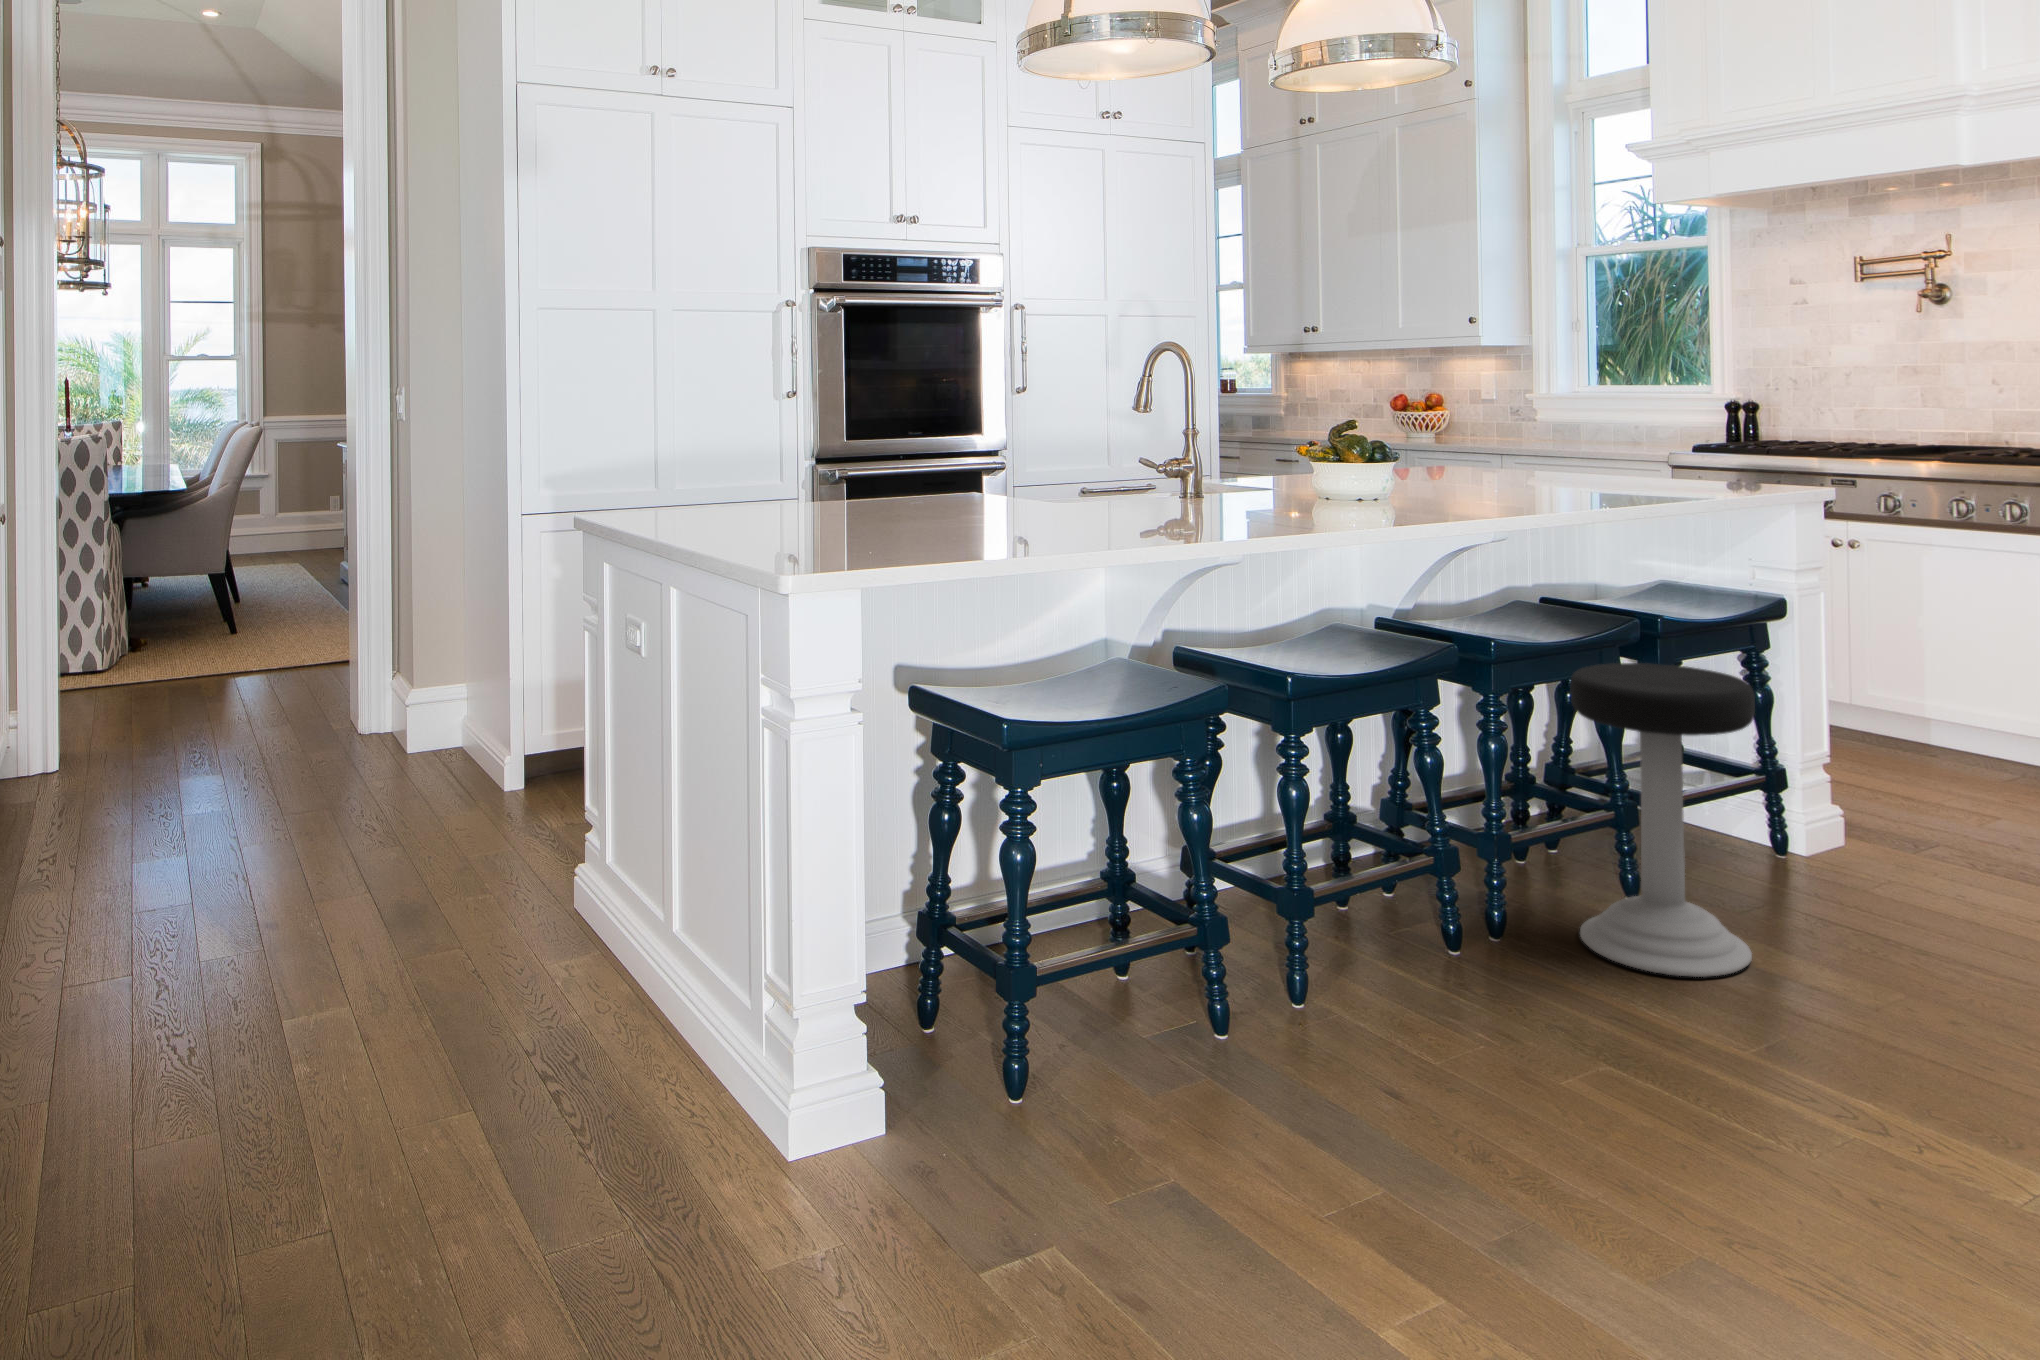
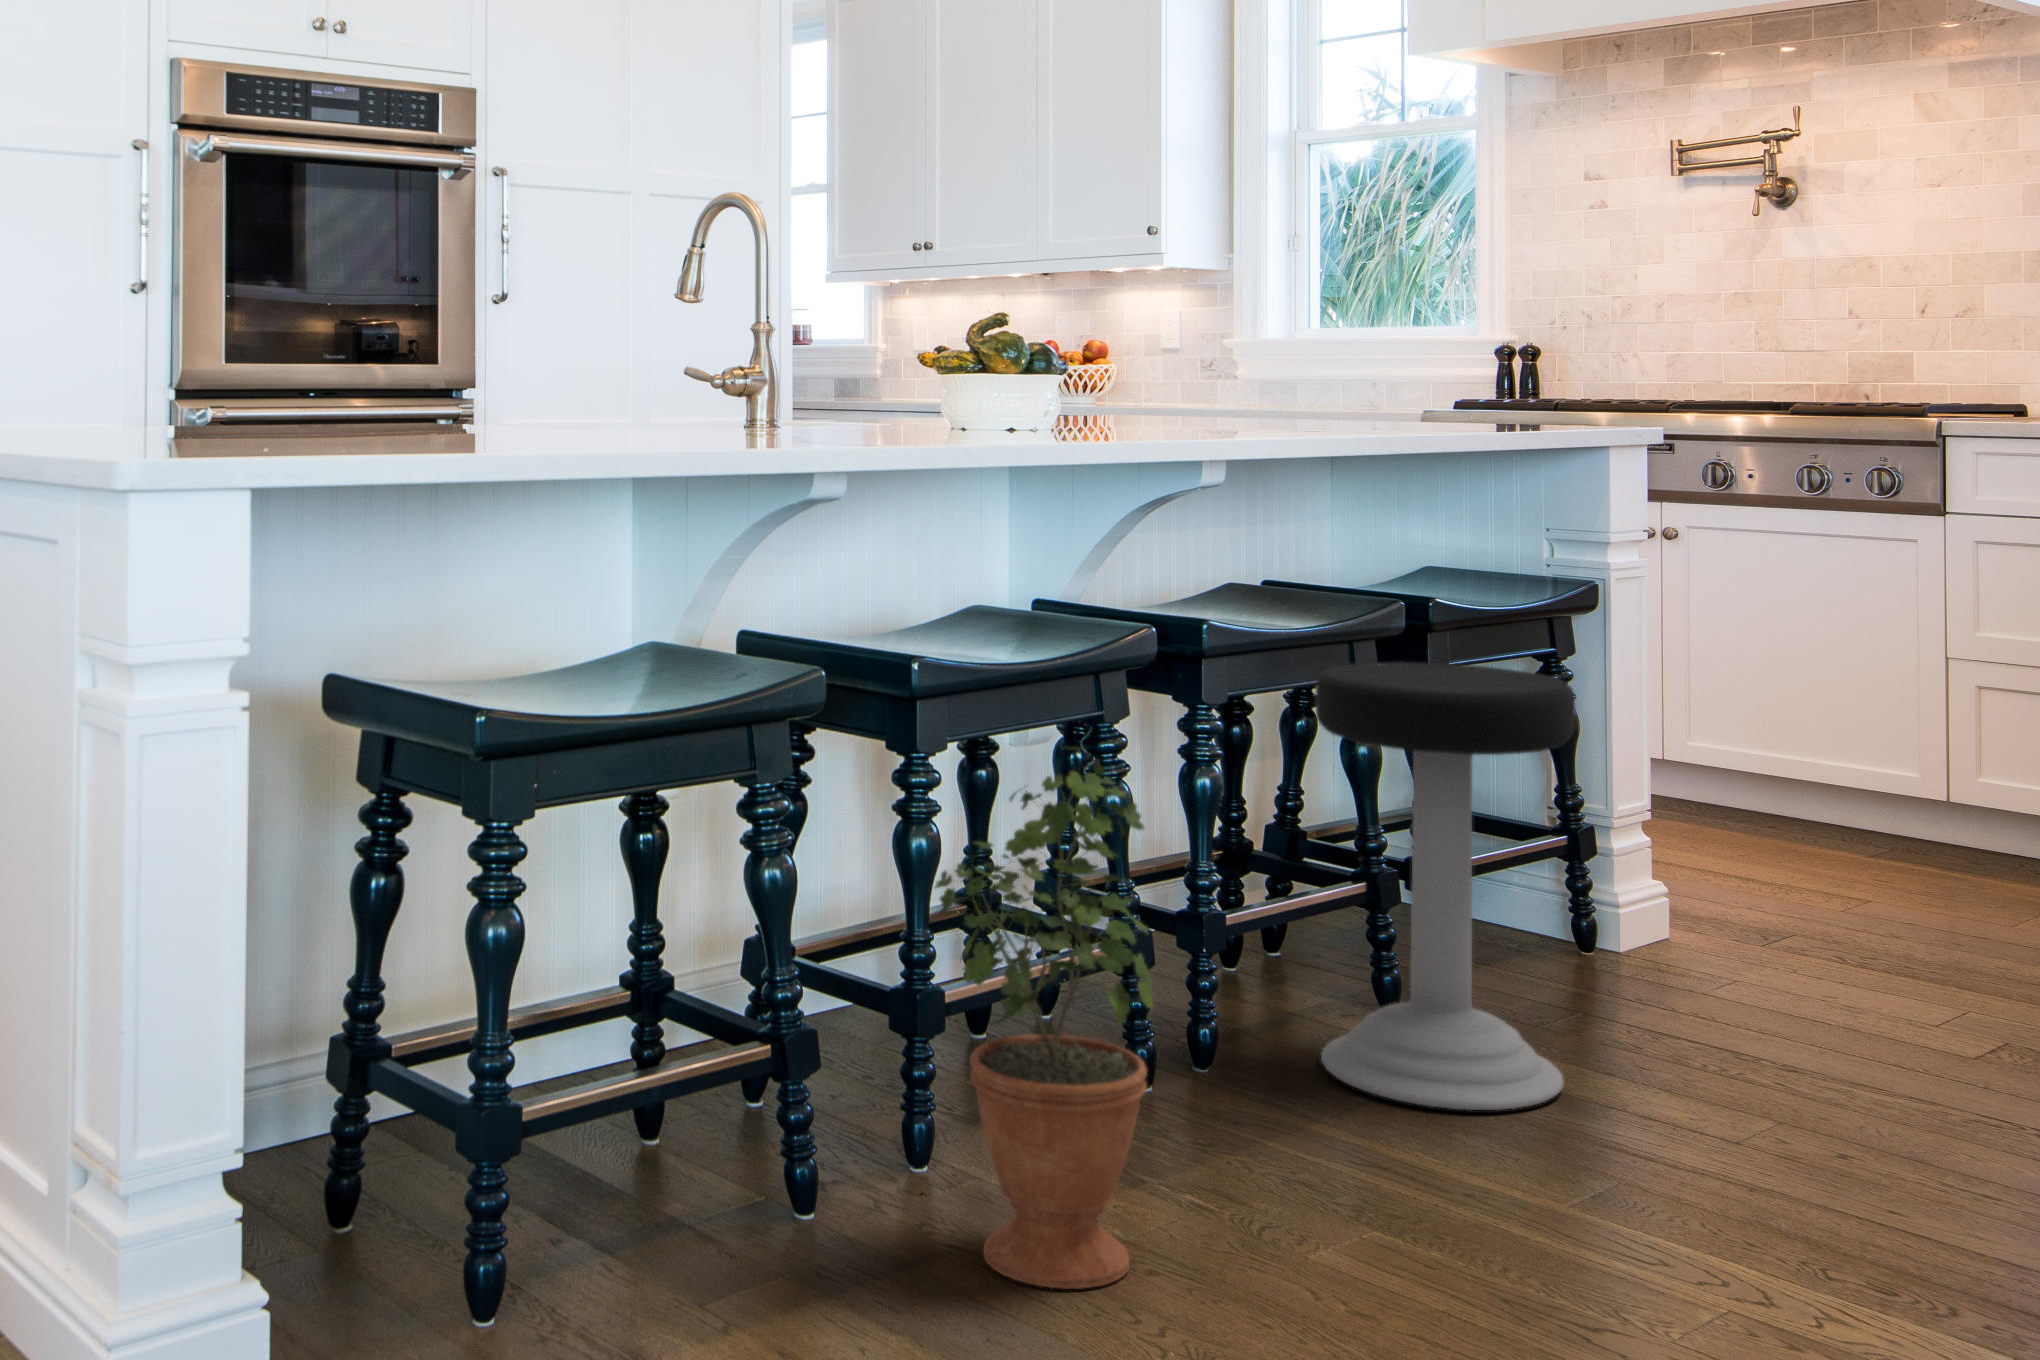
potted plant: none [1298,741,1447,1099] -> present [935,747,1154,1289]

